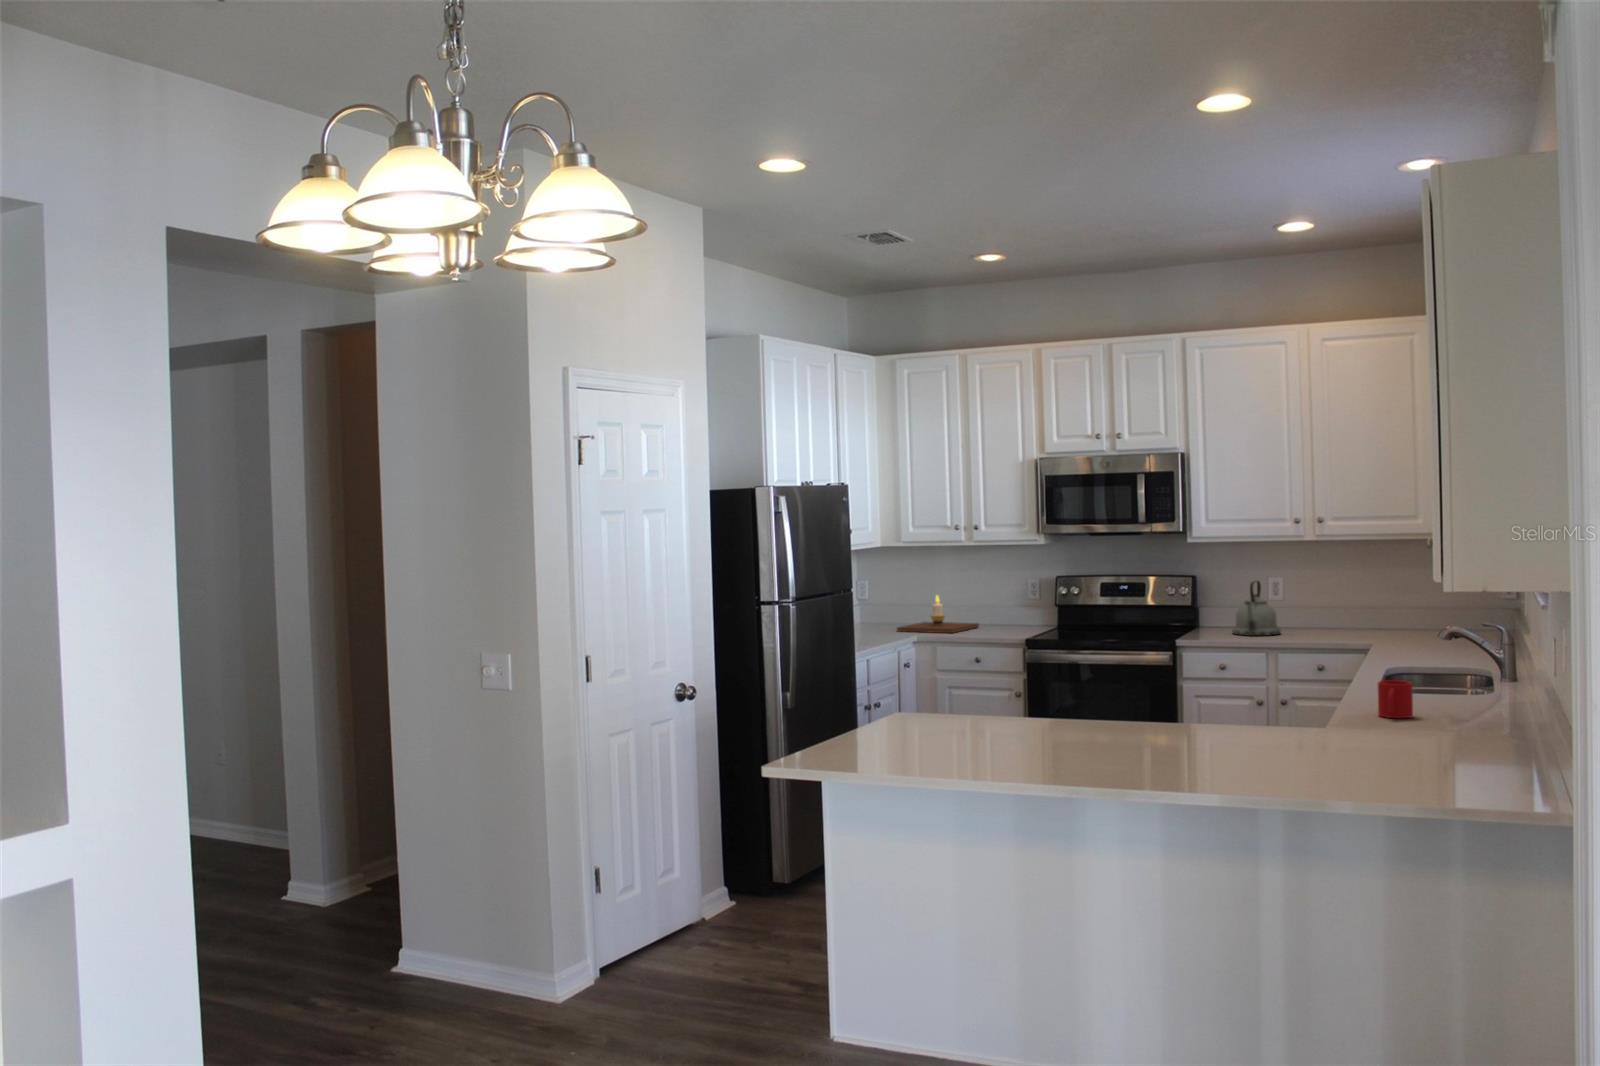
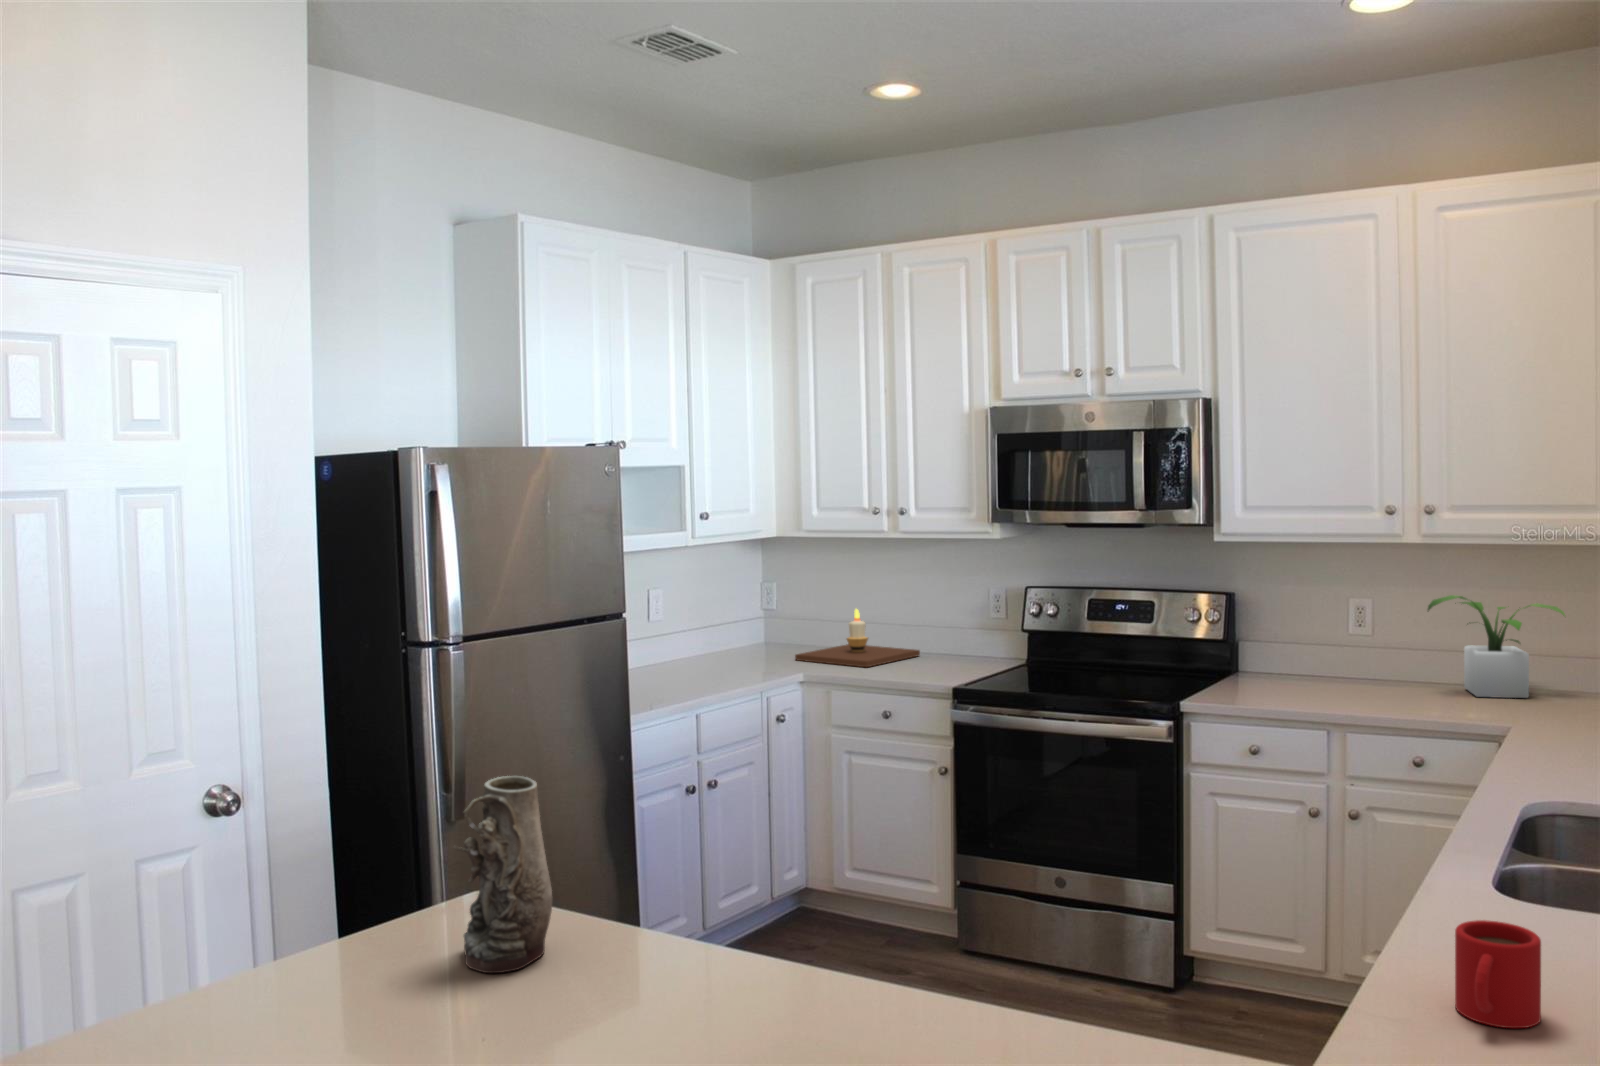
potted plant: none [1318,573,1398,635] -> present [1428,595,1565,698]
kettle: present [1232,581,1281,636] -> none [1286,603,1365,694]
vase: none [930,638,974,726] -> present [454,776,552,973]

